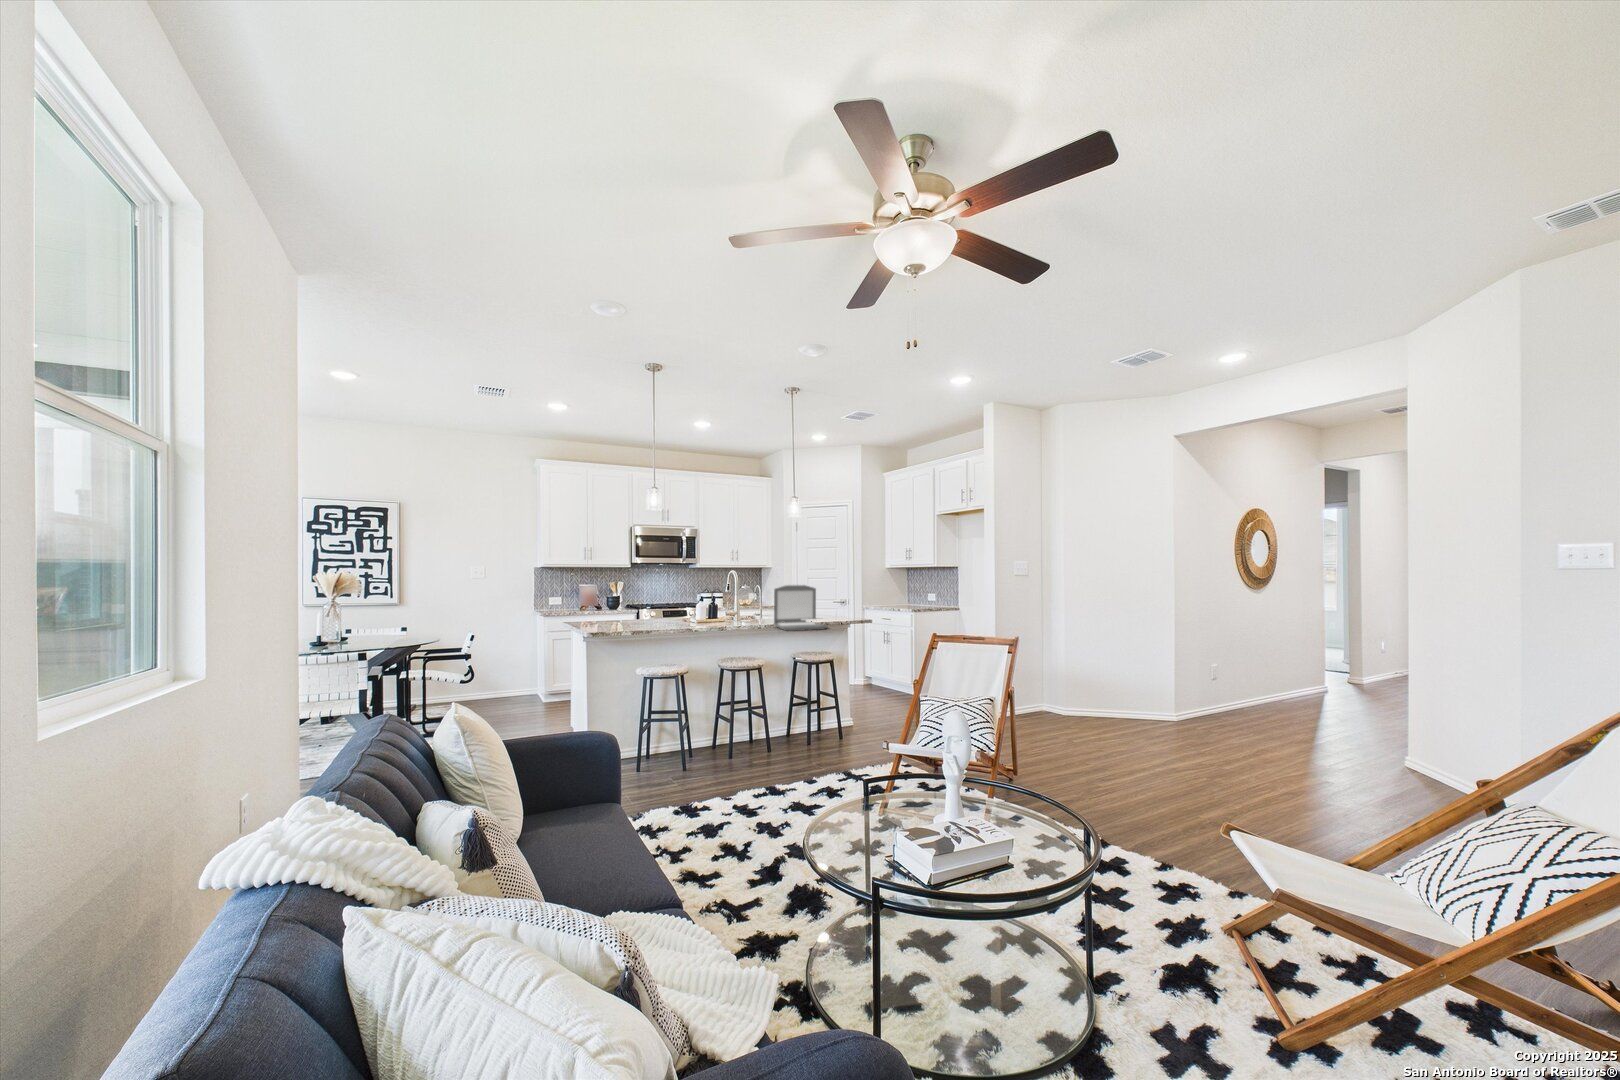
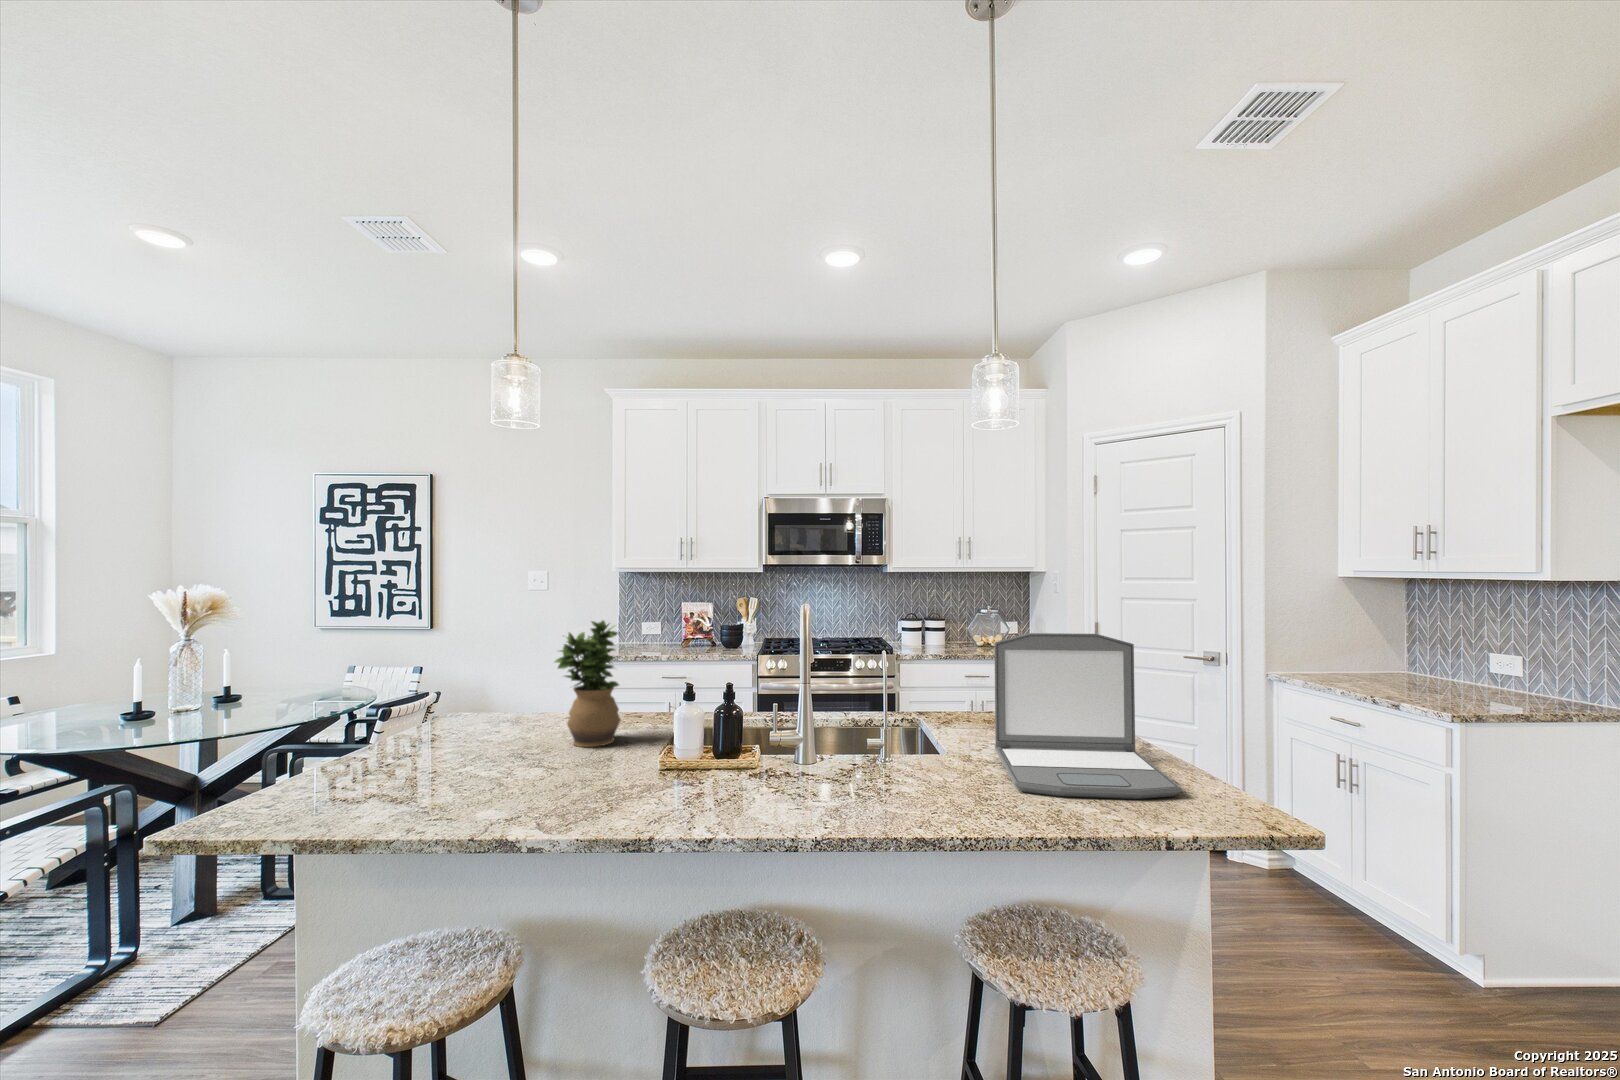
potted plant: none [610,584,636,633] -> present [555,621,620,747]

